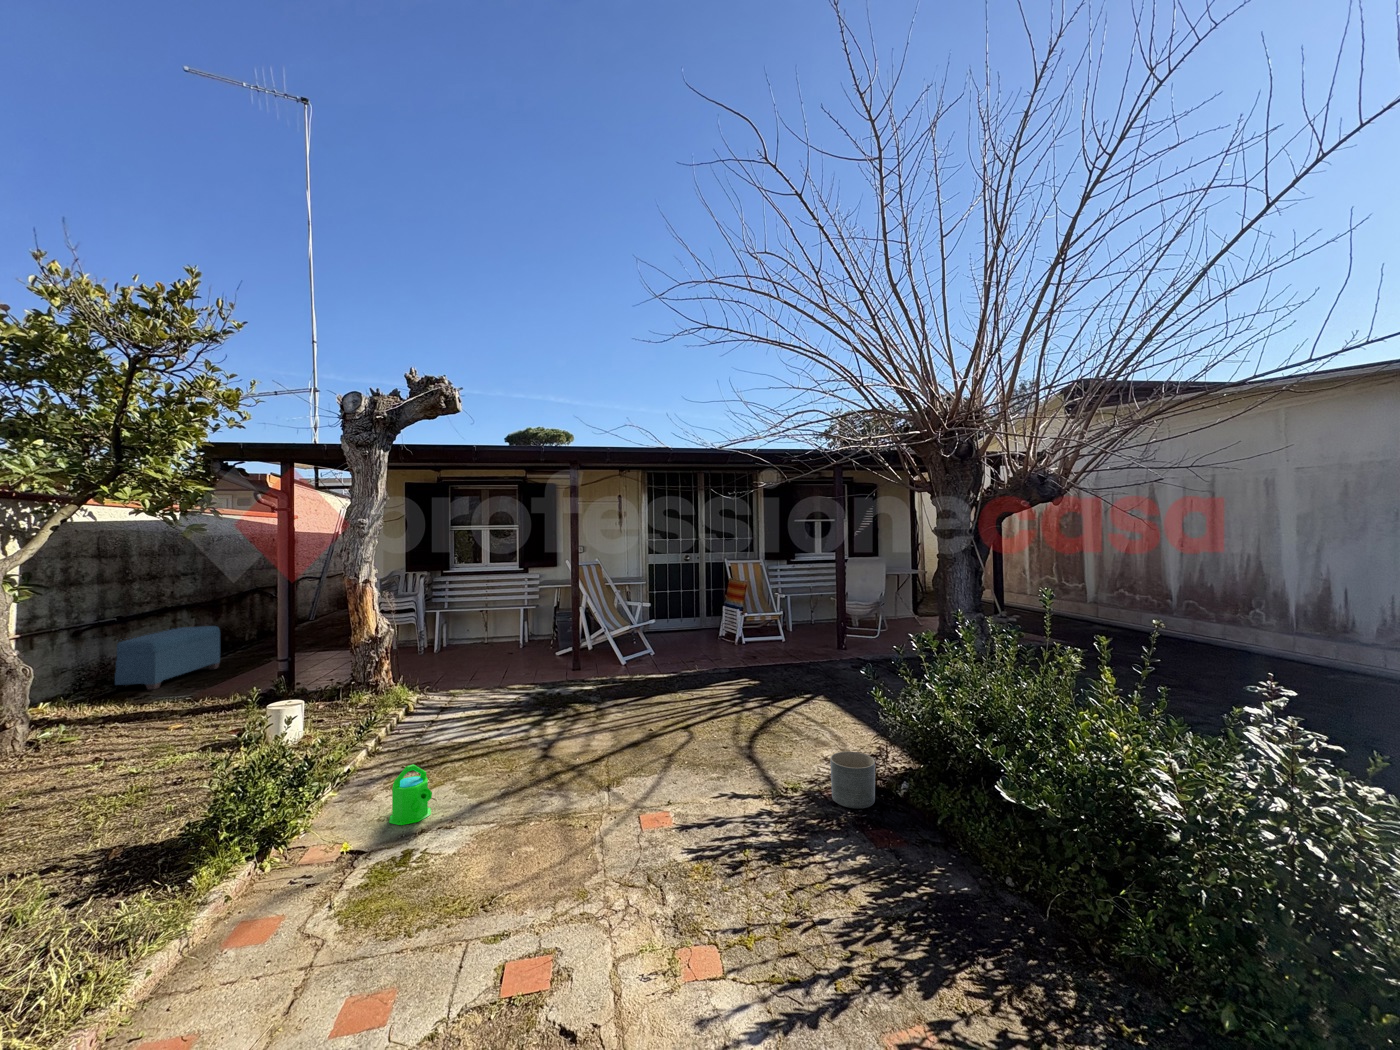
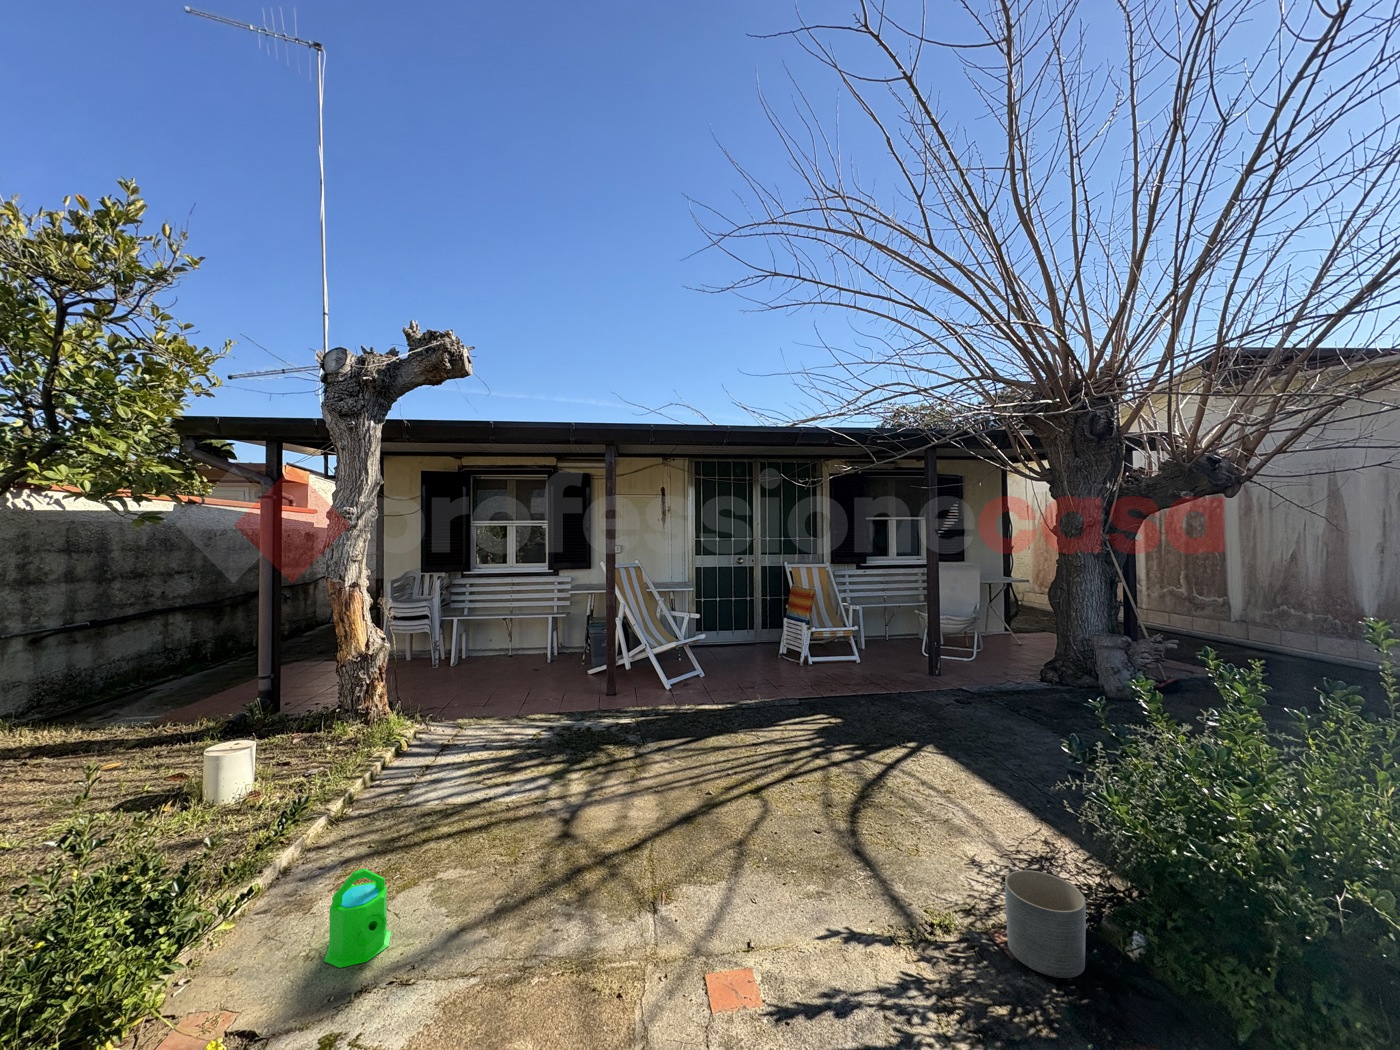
bench: present [115,626,220,690] -> none [63,631,210,710]

